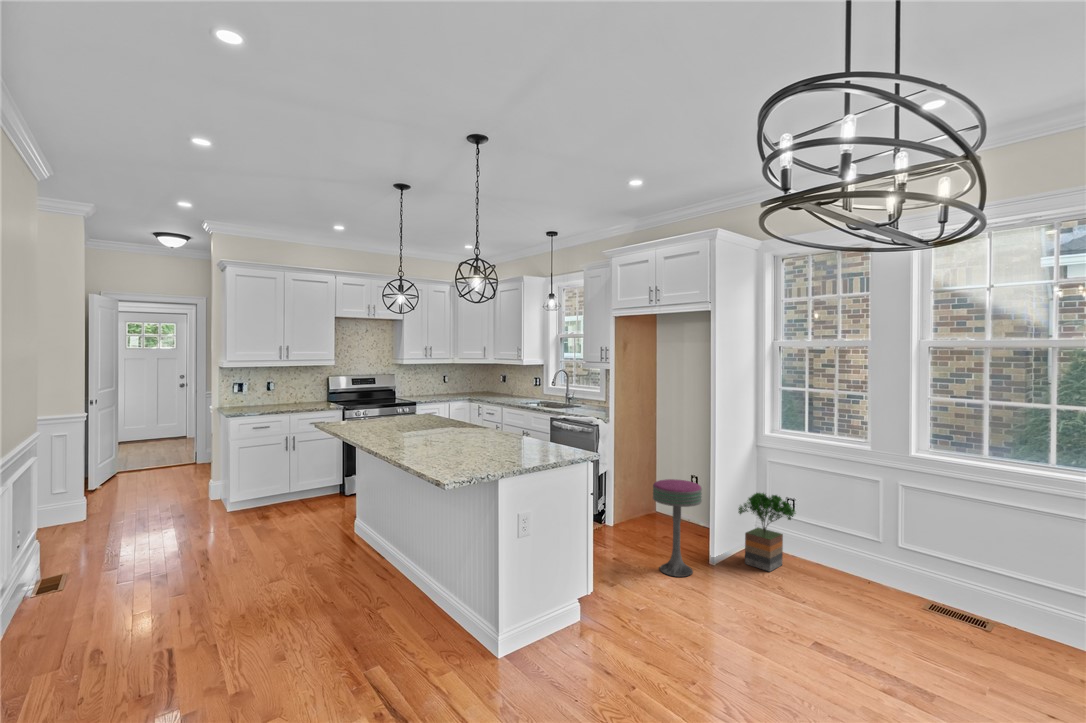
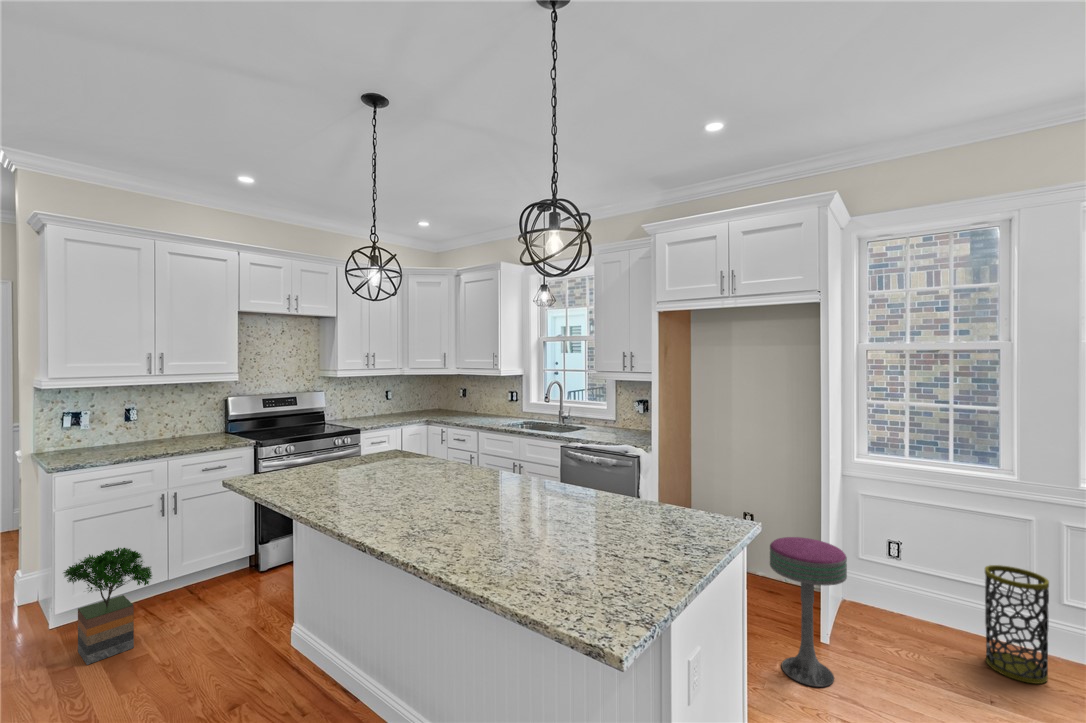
potted tree: present [738,493,796,572] -> present [63,548,152,665]
trash can: none [818,509,857,591] -> present [985,565,1049,684]

